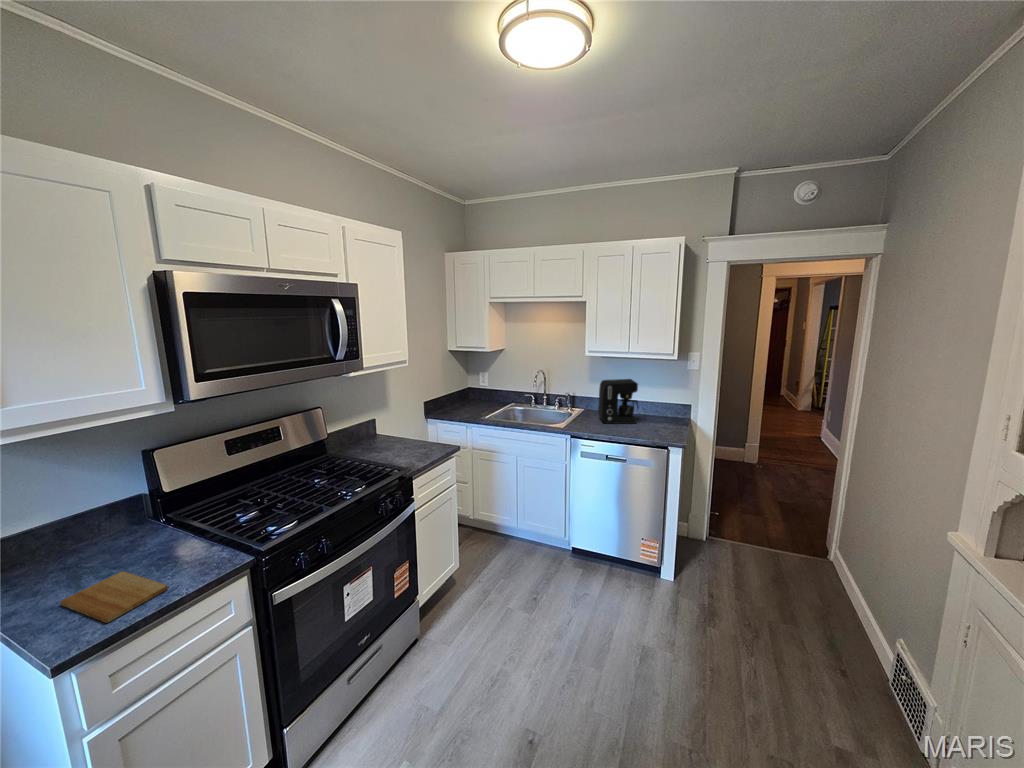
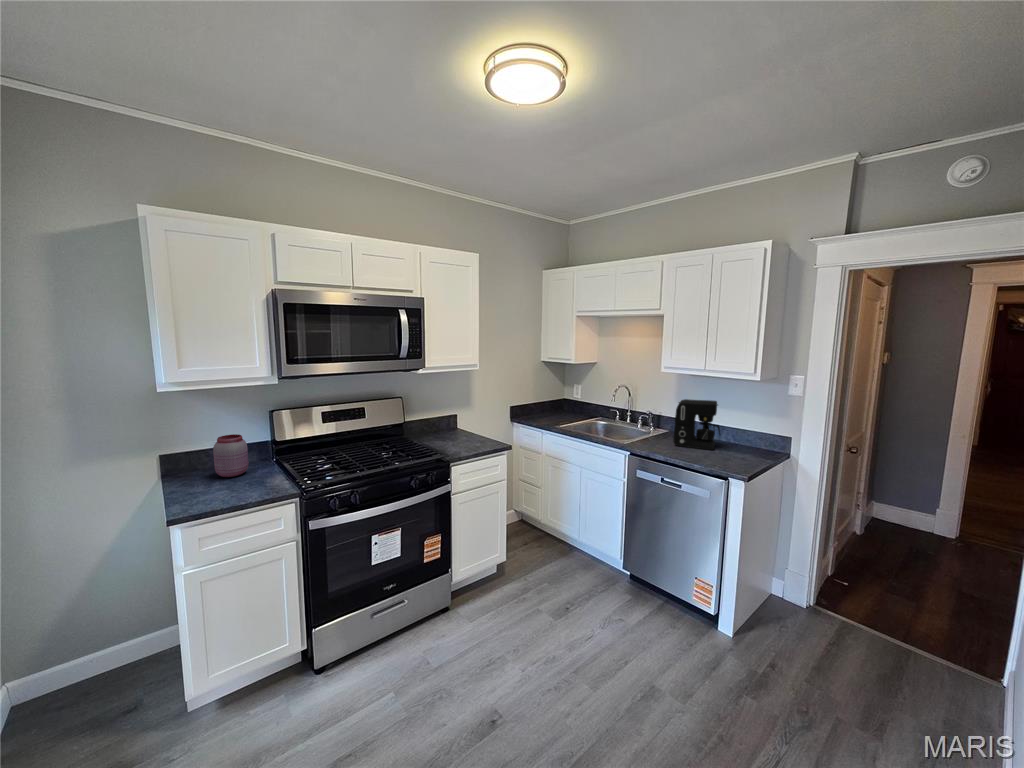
jar: none [59,495,127,566] -> present [213,434,249,477]
cutting board: present [61,571,167,623] -> none [199,483,248,506]

